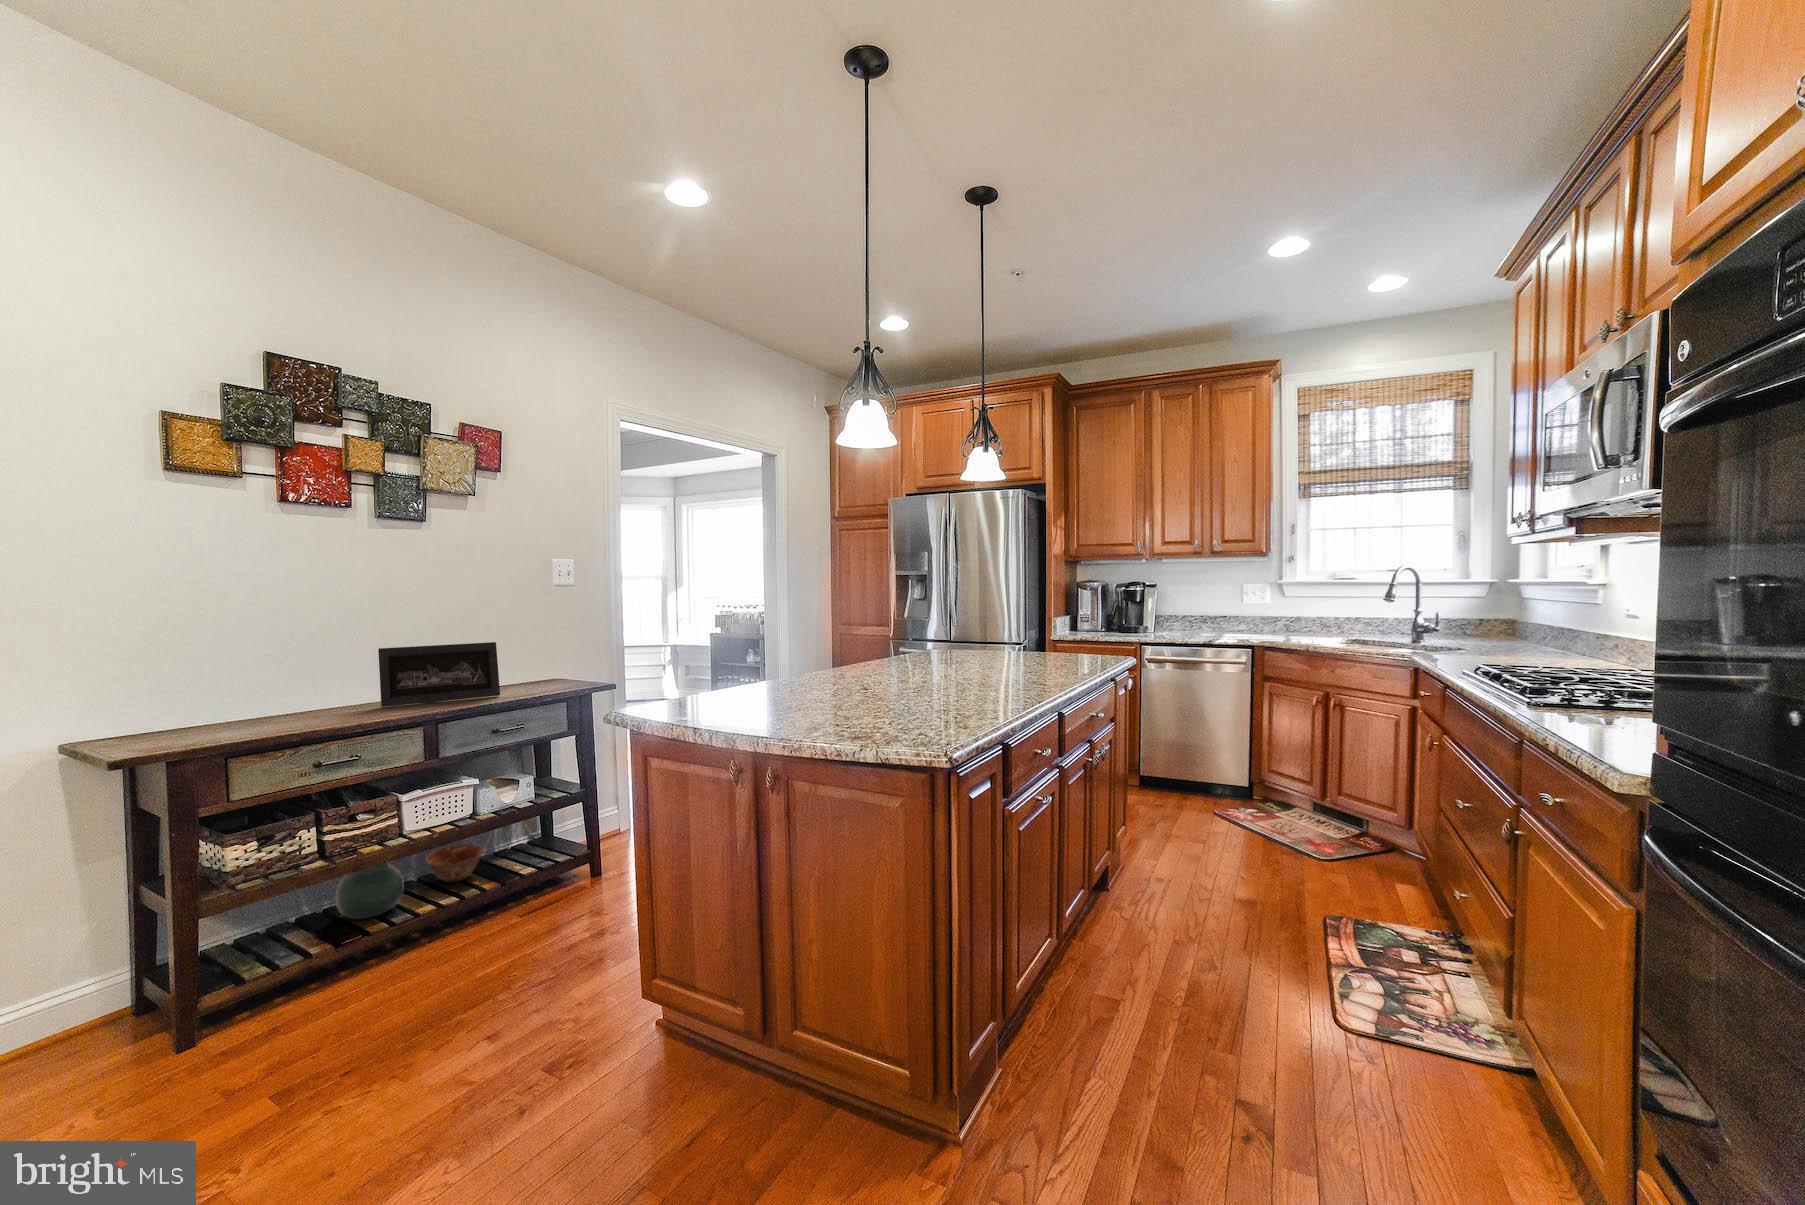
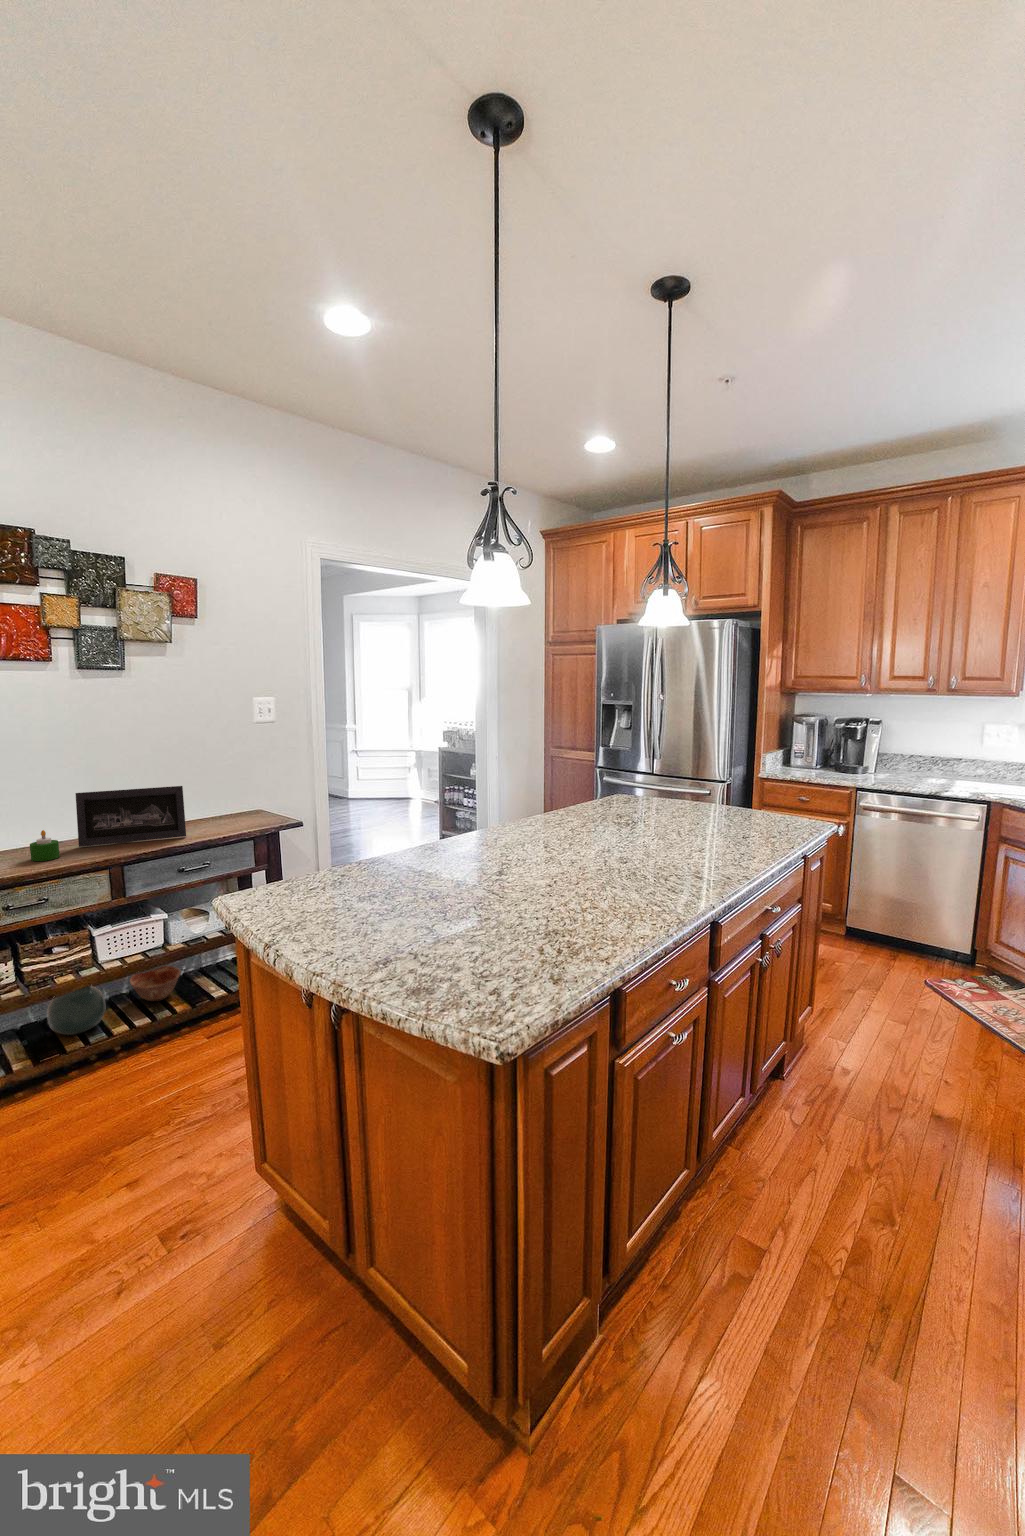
candle: none [333,685,366,718] -> present [30,830,60,861]

